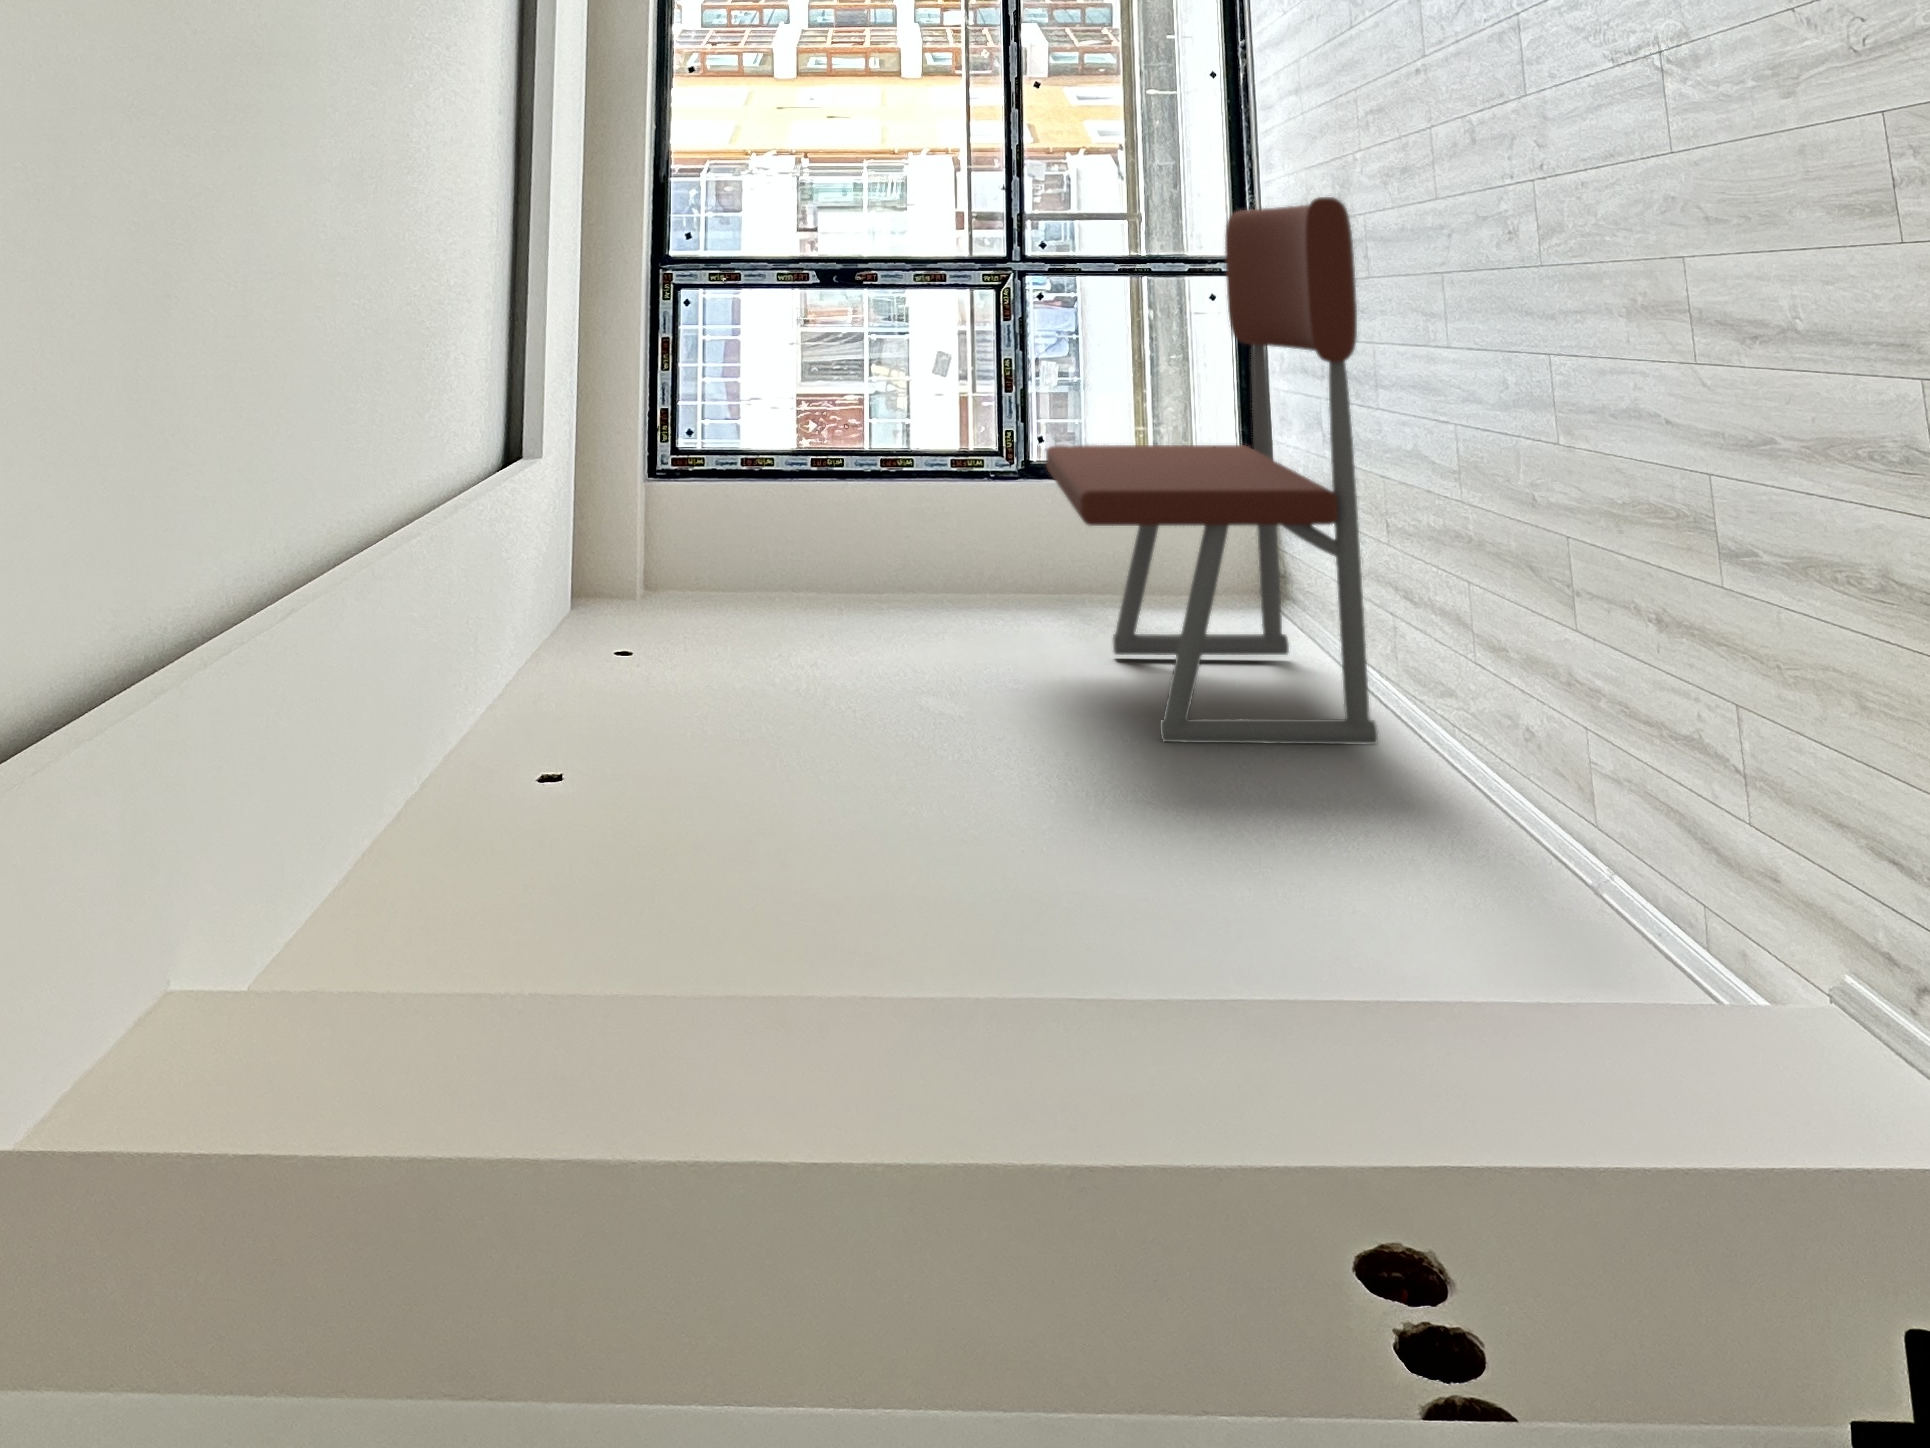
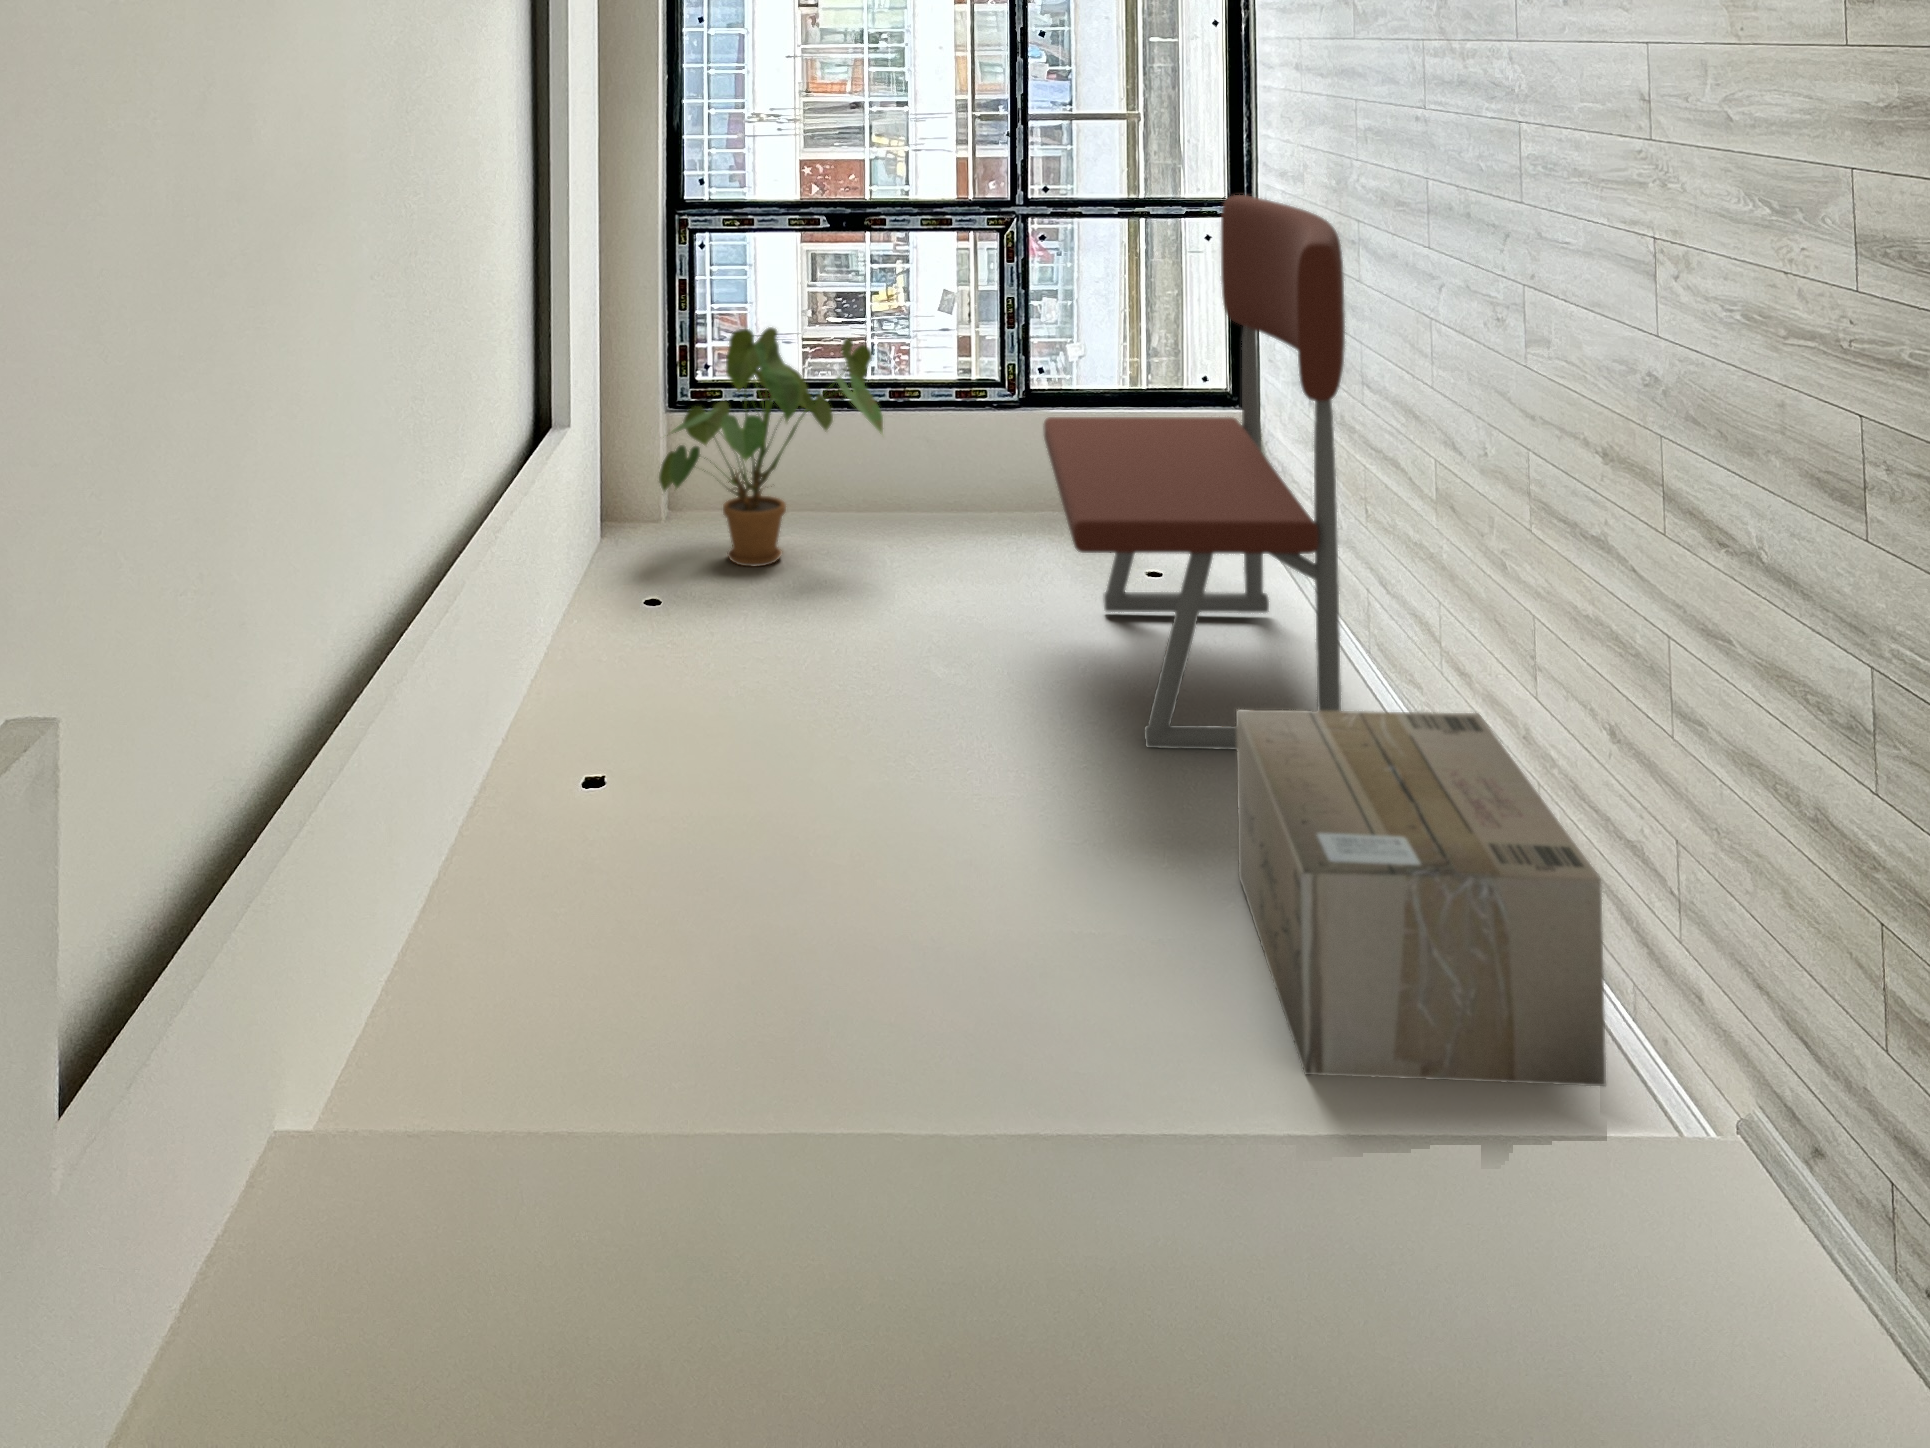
house plant: none [640,385,879,628] -> present [659,327,883,566]
cardboard box: none [1257,636,1669,958] -> present [1236,709,1606,1086]

